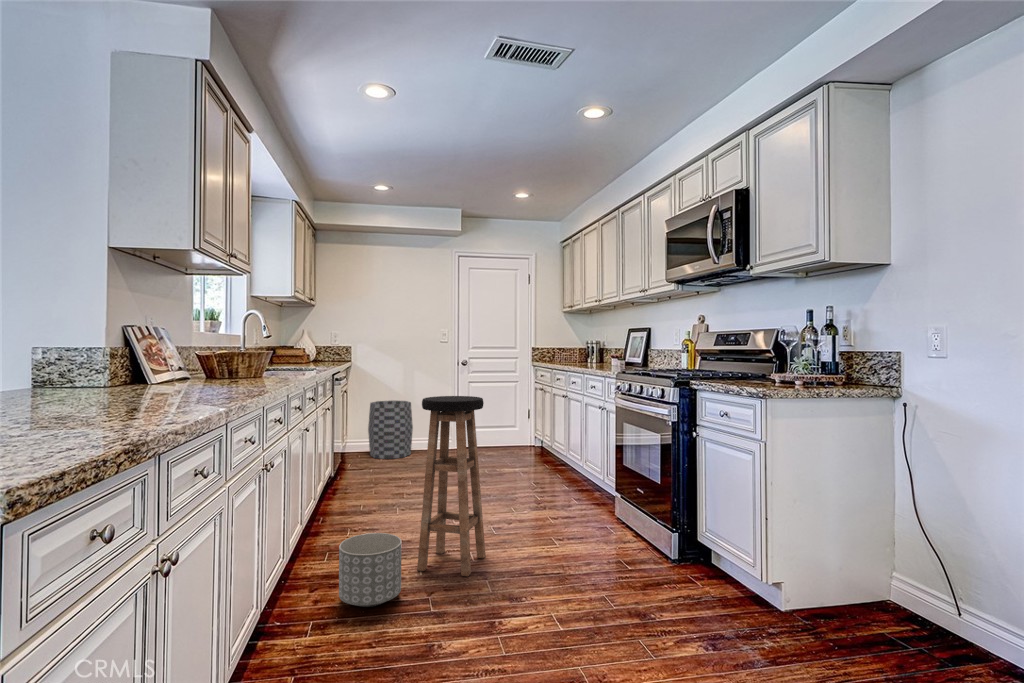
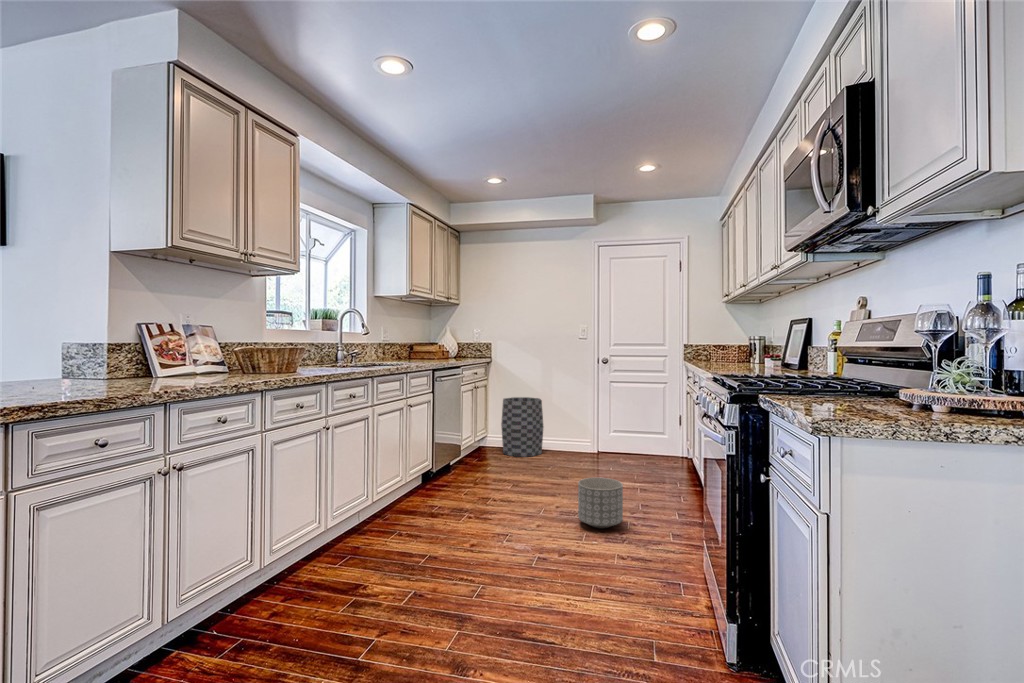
bar stool: present [417,396,486,576] -> none [403,399,491,619]
planter: present [339,533,401,607] -> present [578,477,623,528]

